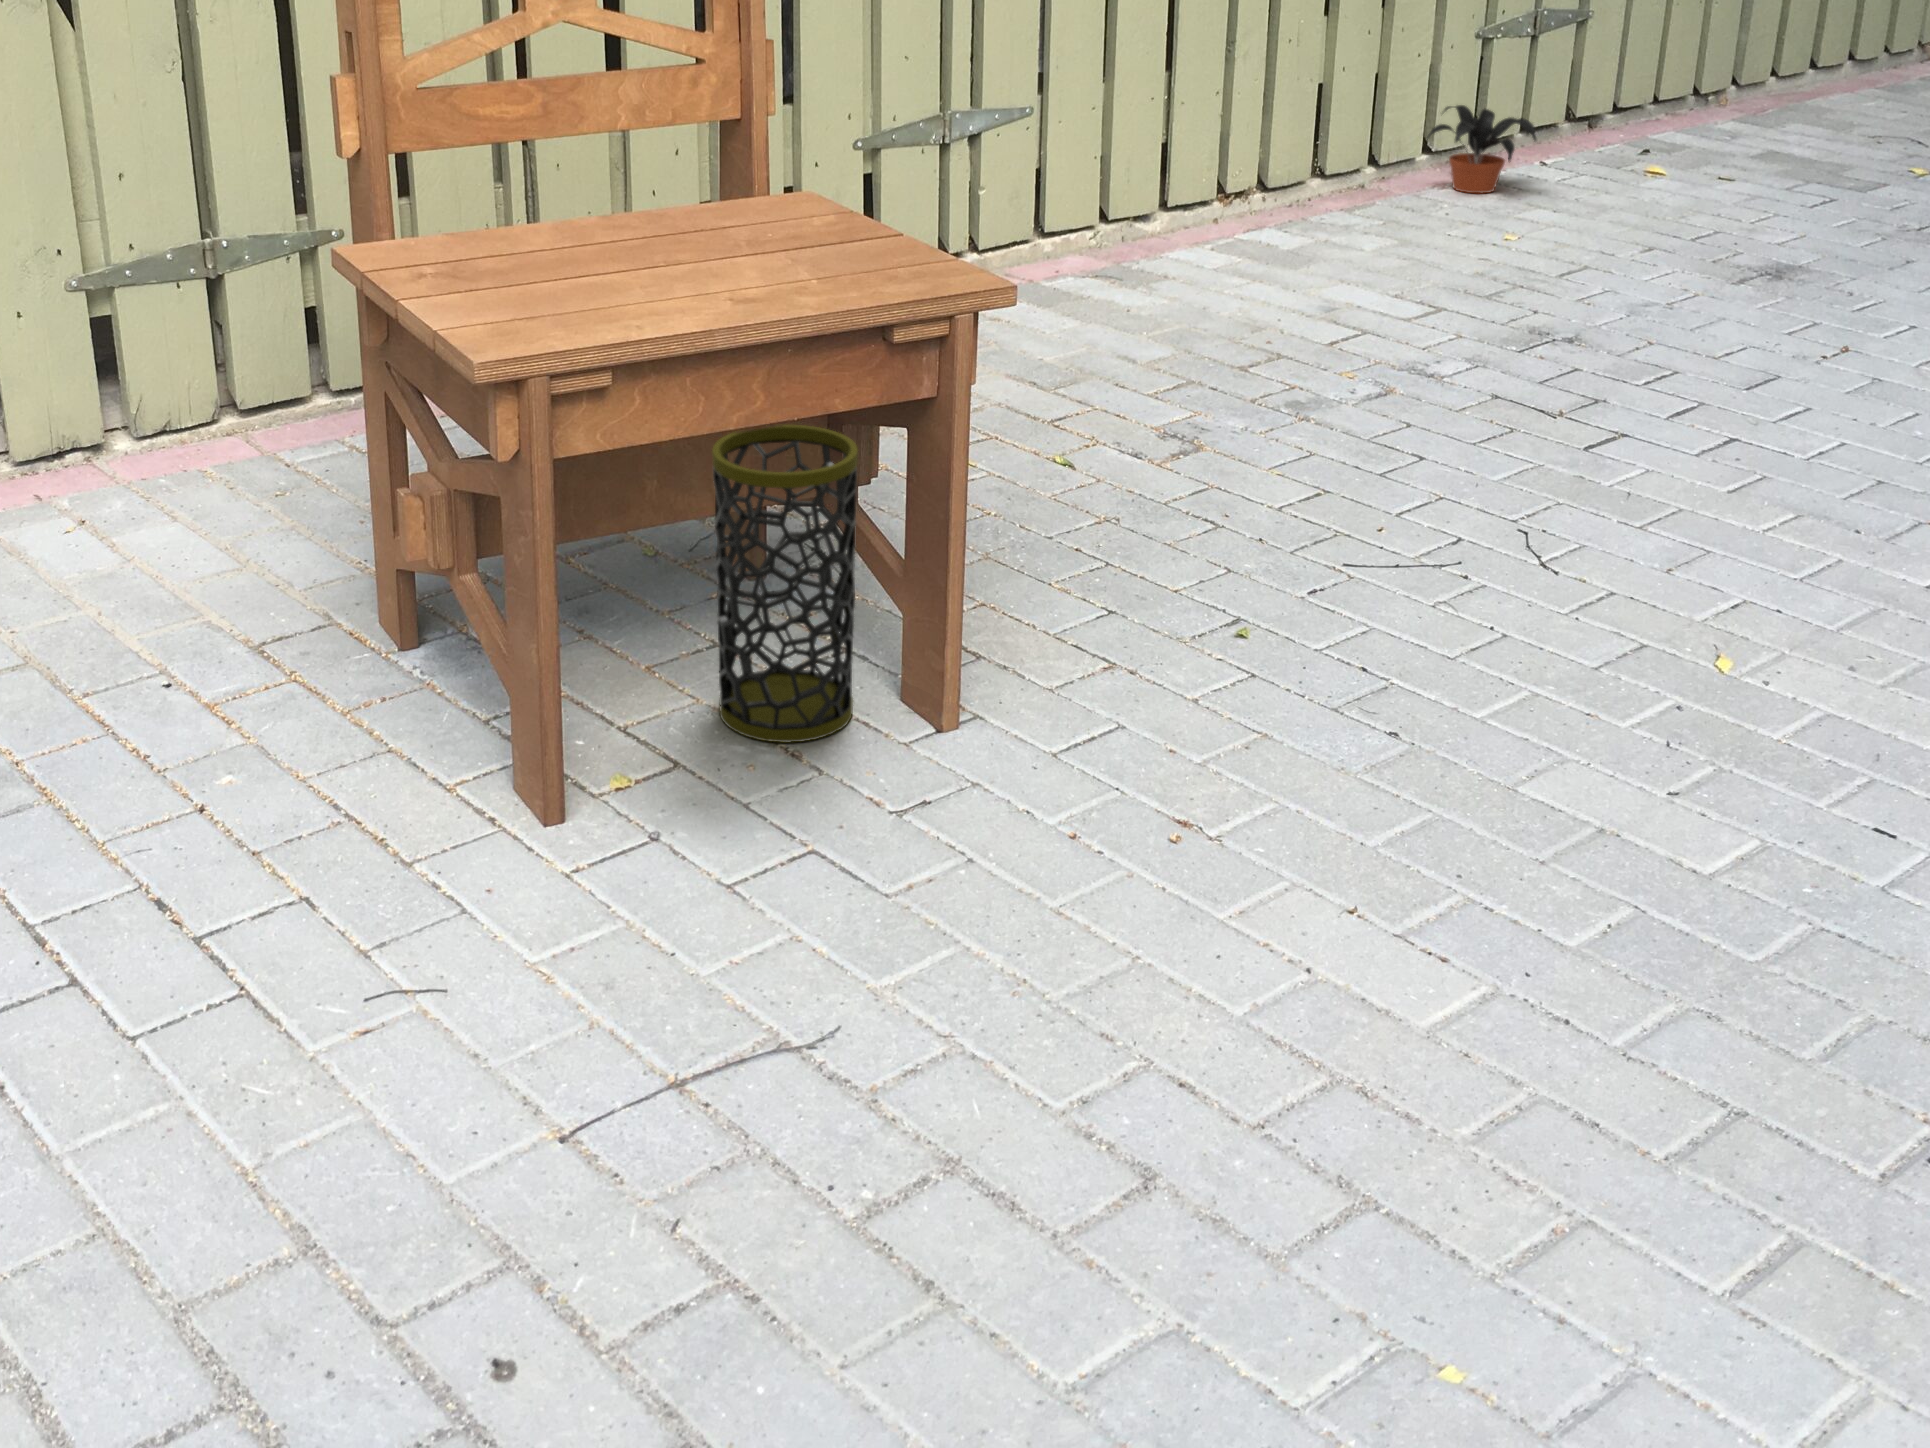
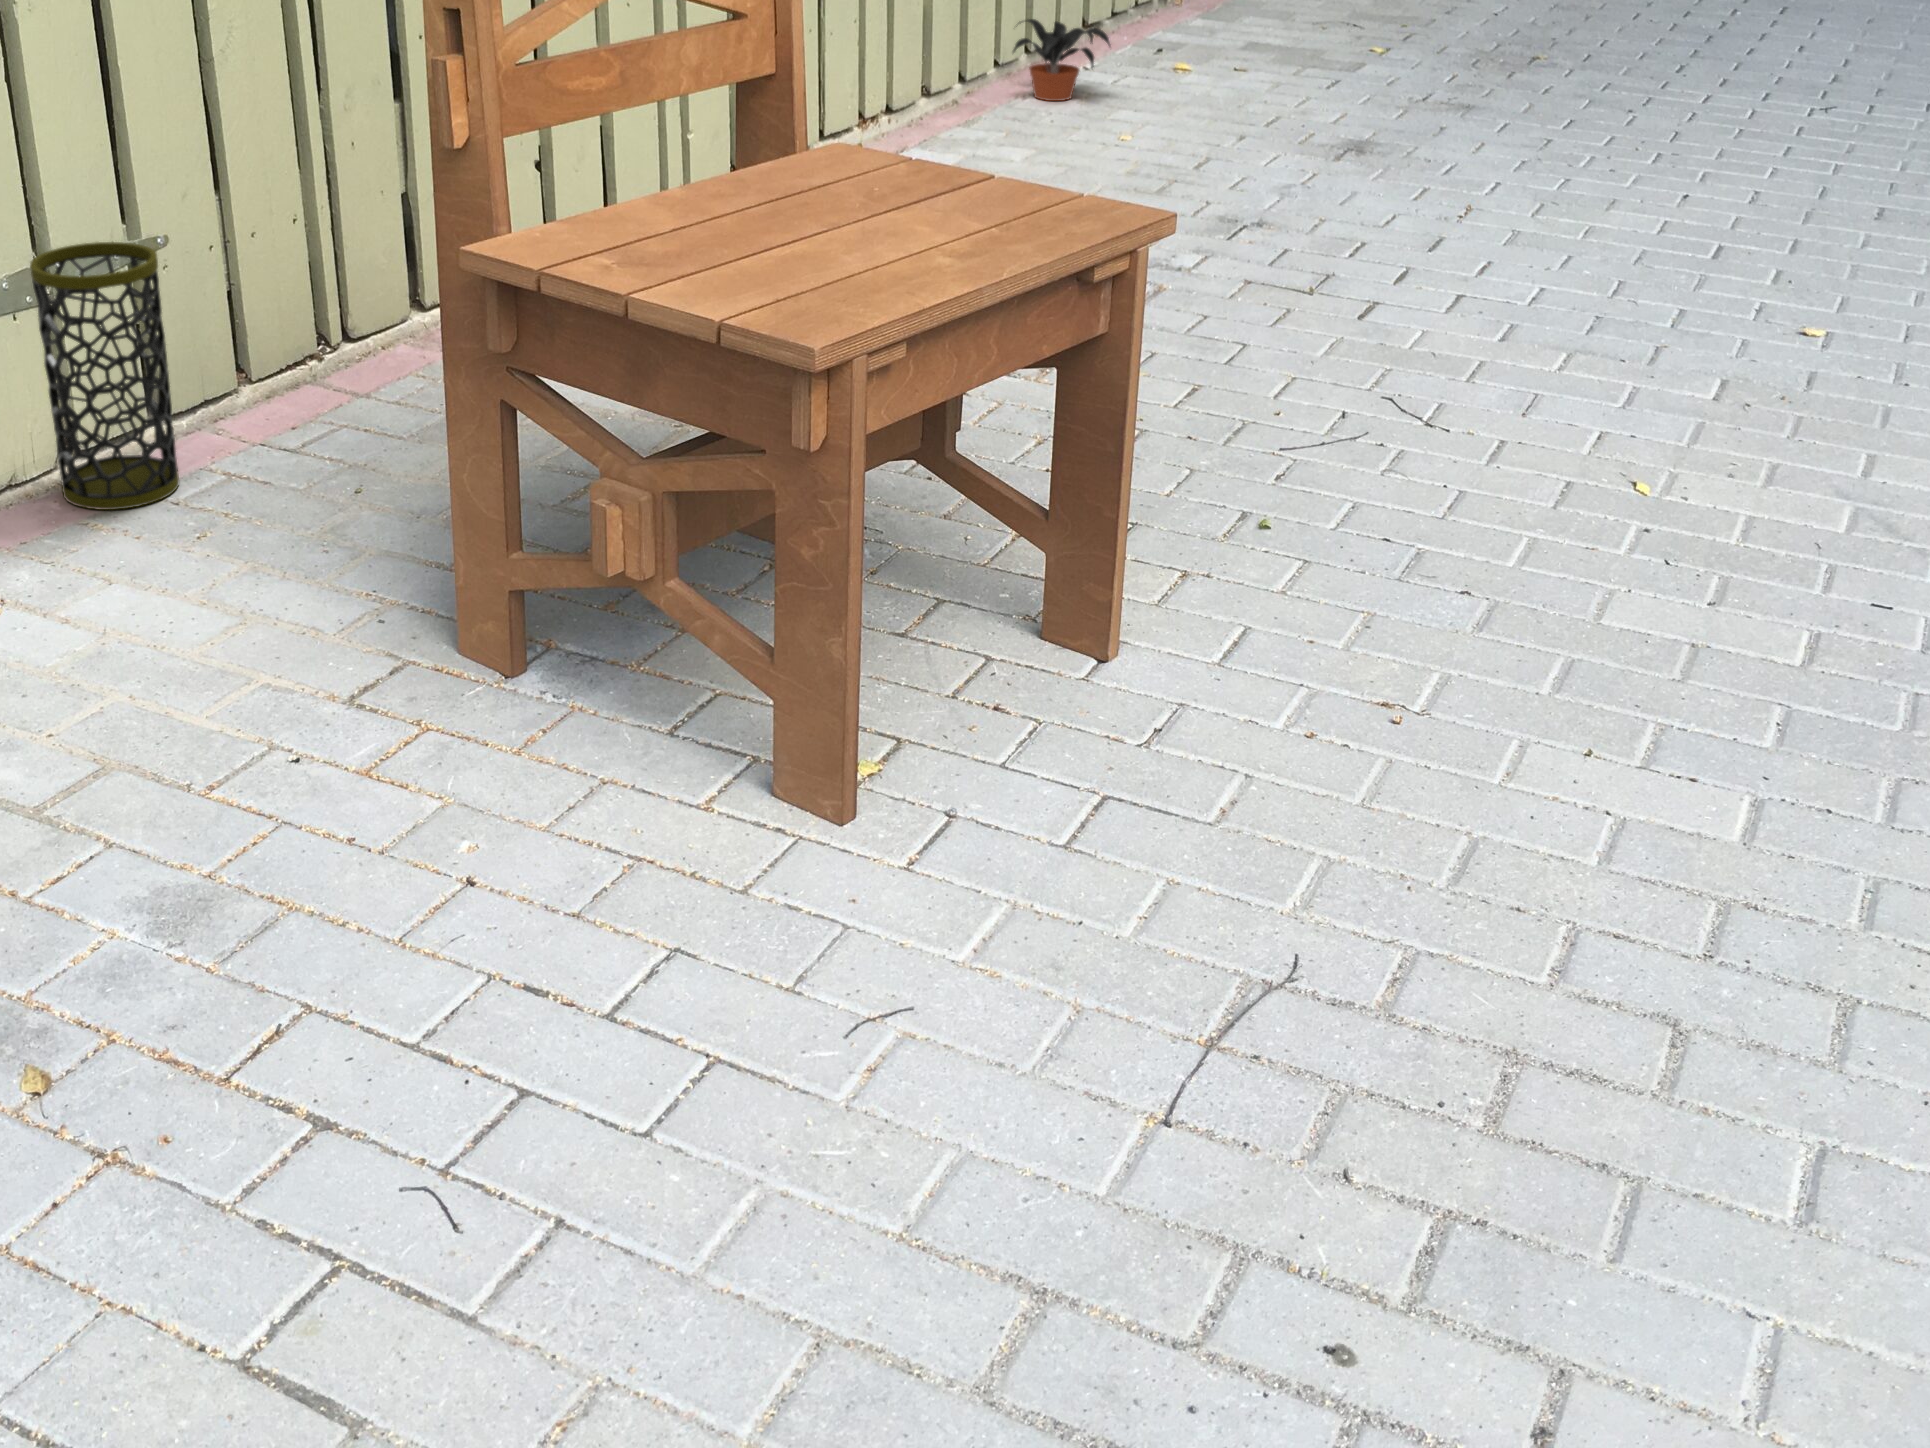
trash can: present [712,425,858,742] -> present [30,242,179,510]

